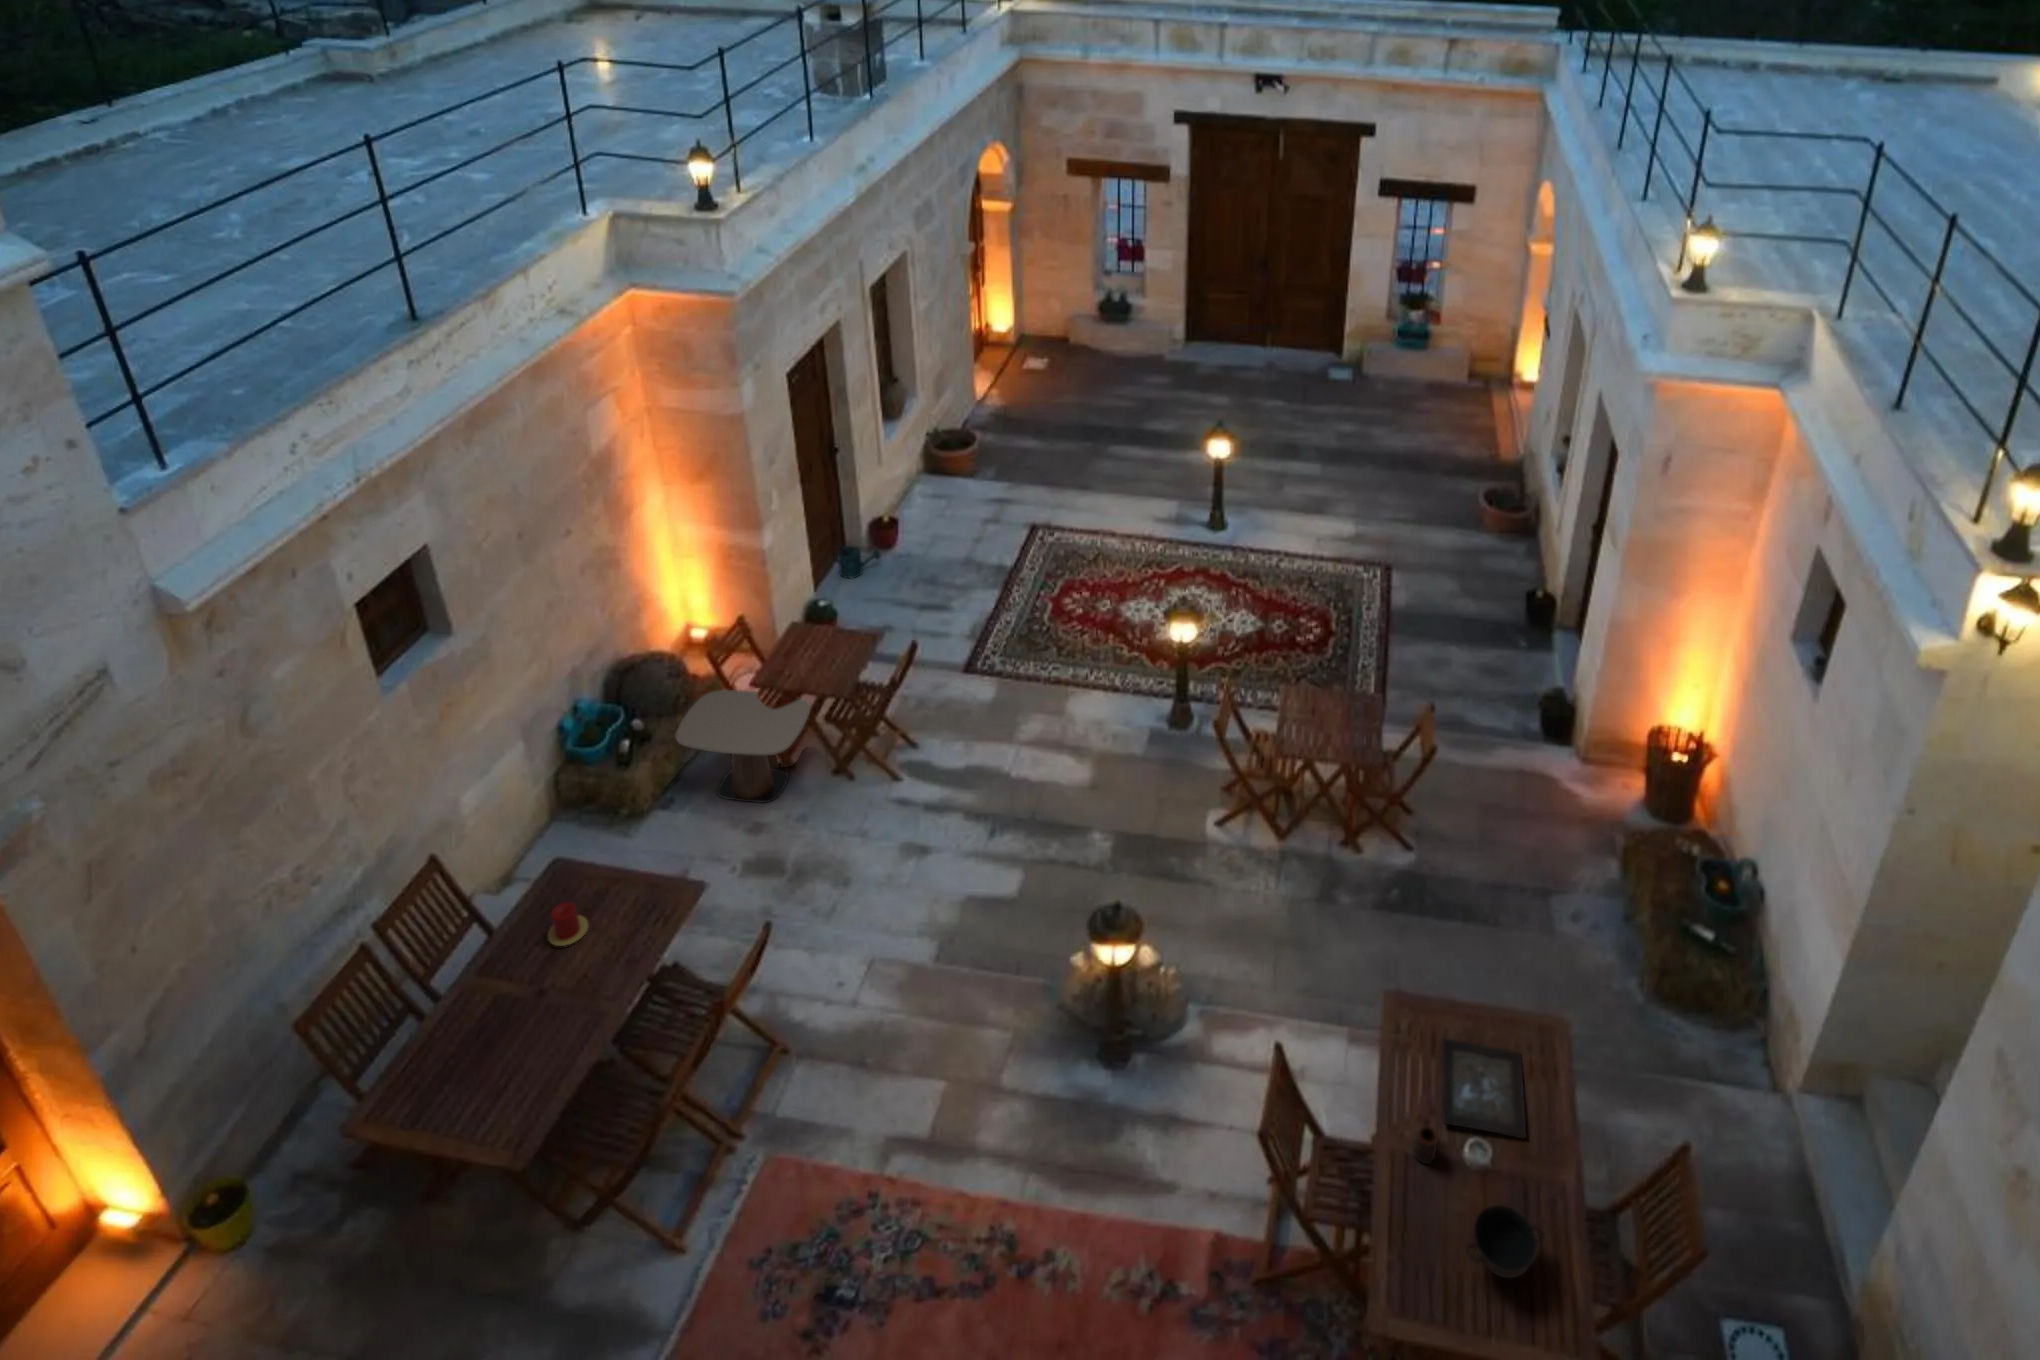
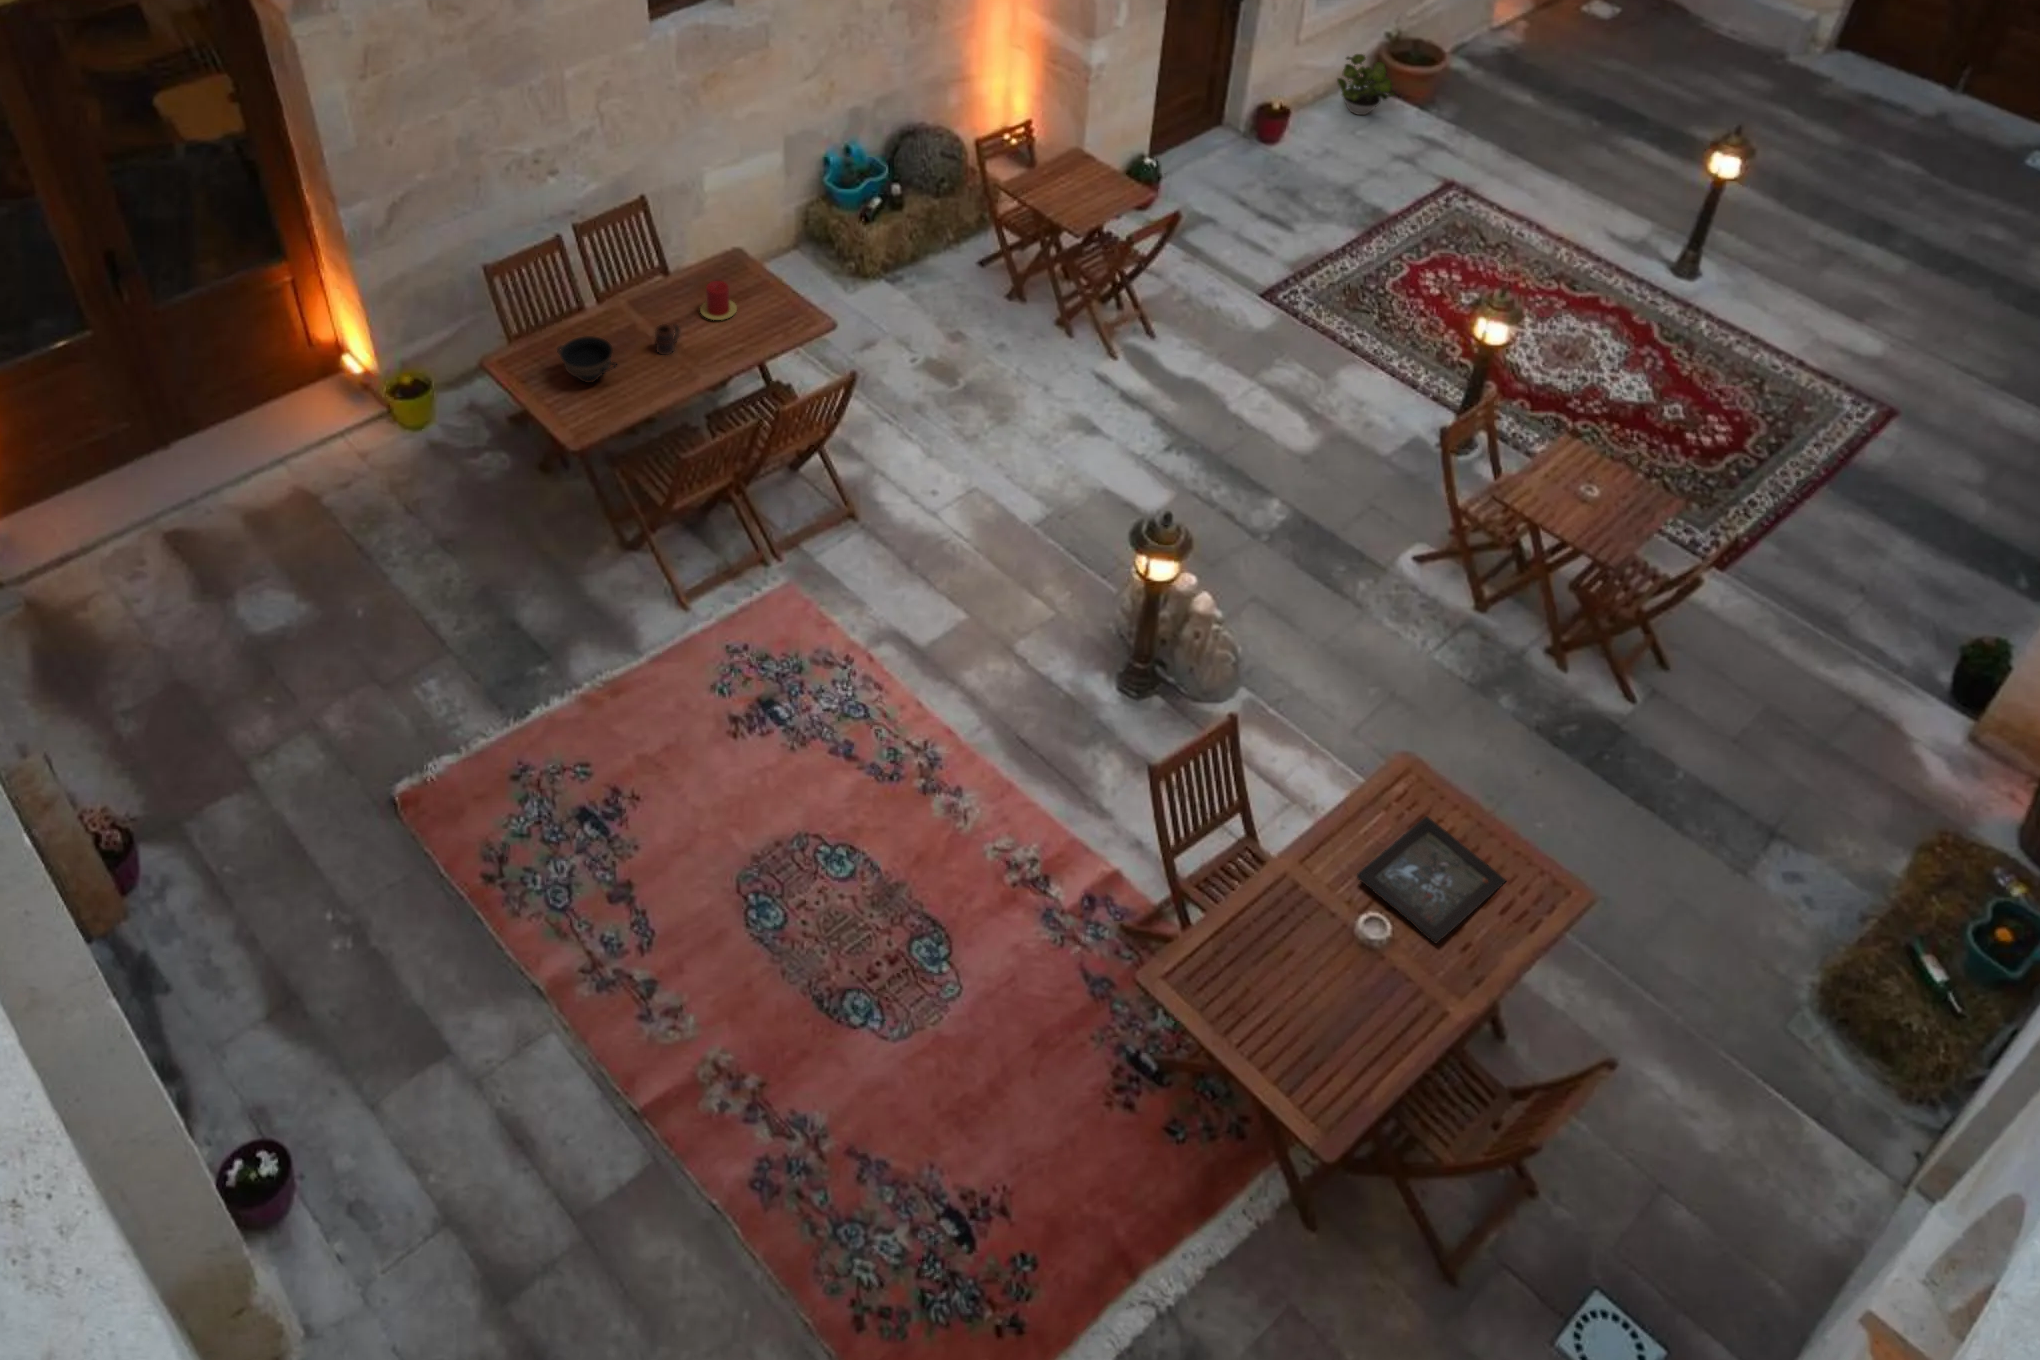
potted plant: none [913,455,961,499] -> present [1337,54,1395,115]
watering can: present [834,545,880,578] -> none [1194,112,1242,158]
side table: present [676,690,810,803] -> none [913,187,1051,322]
mug: present [1413,1117,1438,1164] -> present [655,324,679,355]
bowl: present [1466,1205,1543,1278] -> present [557,336,617,383]

